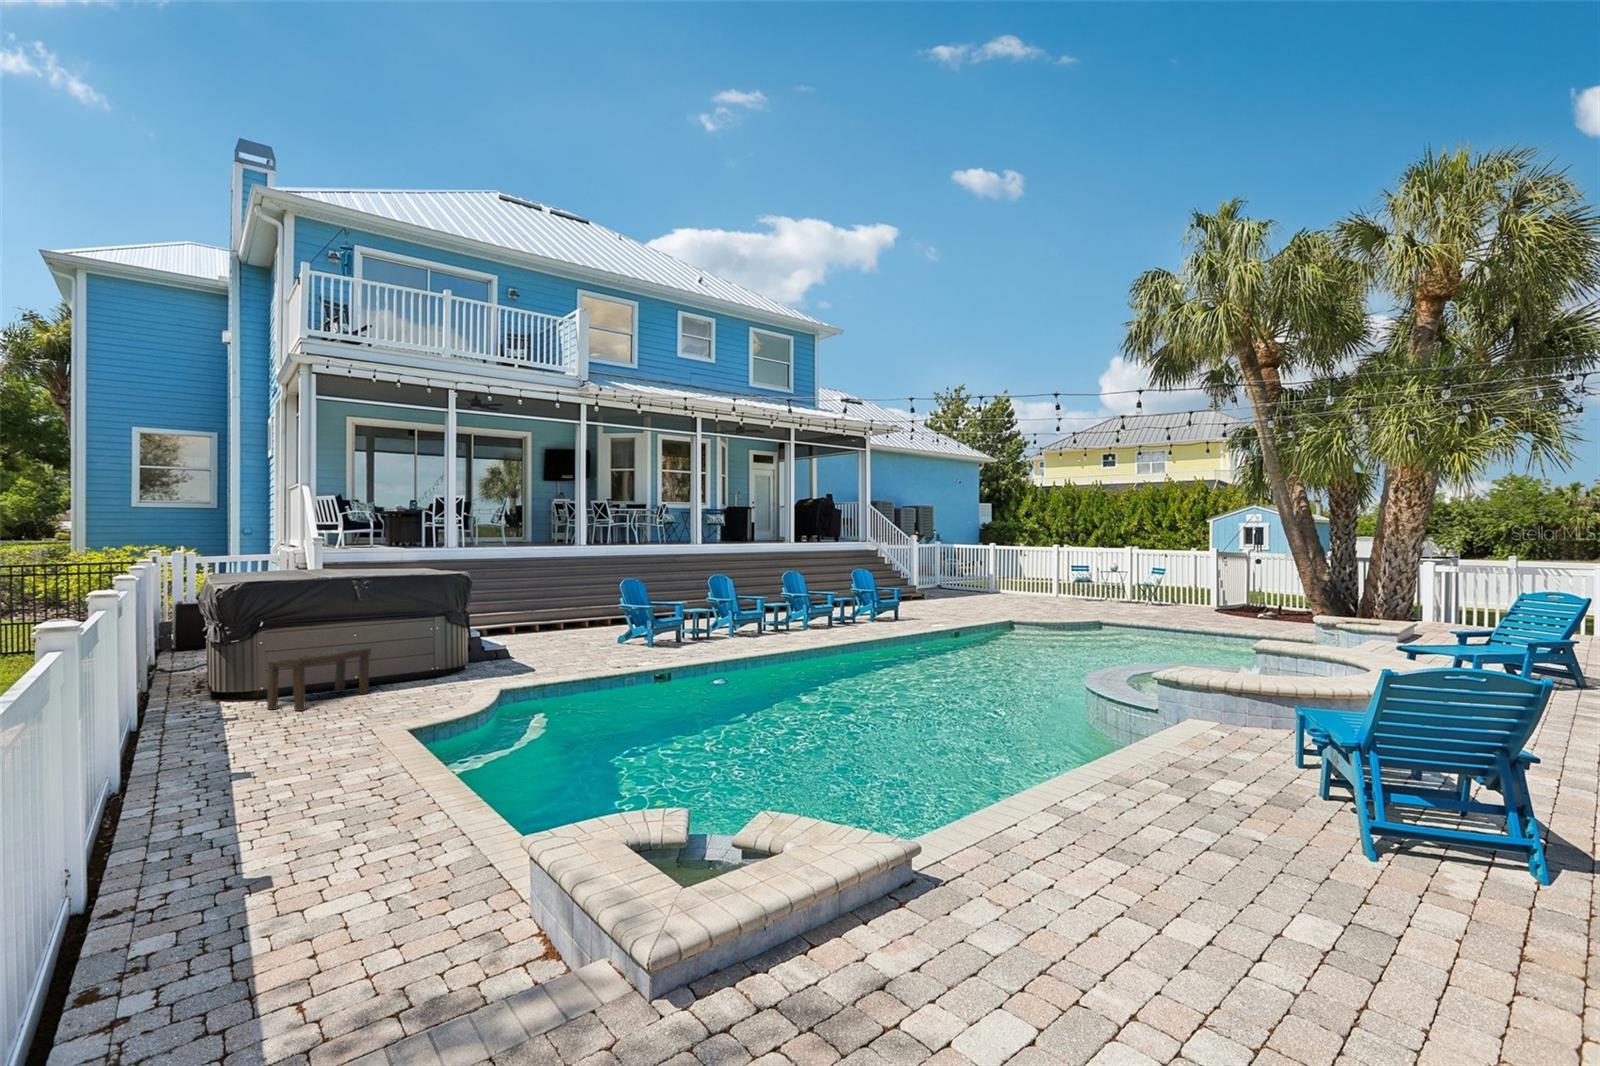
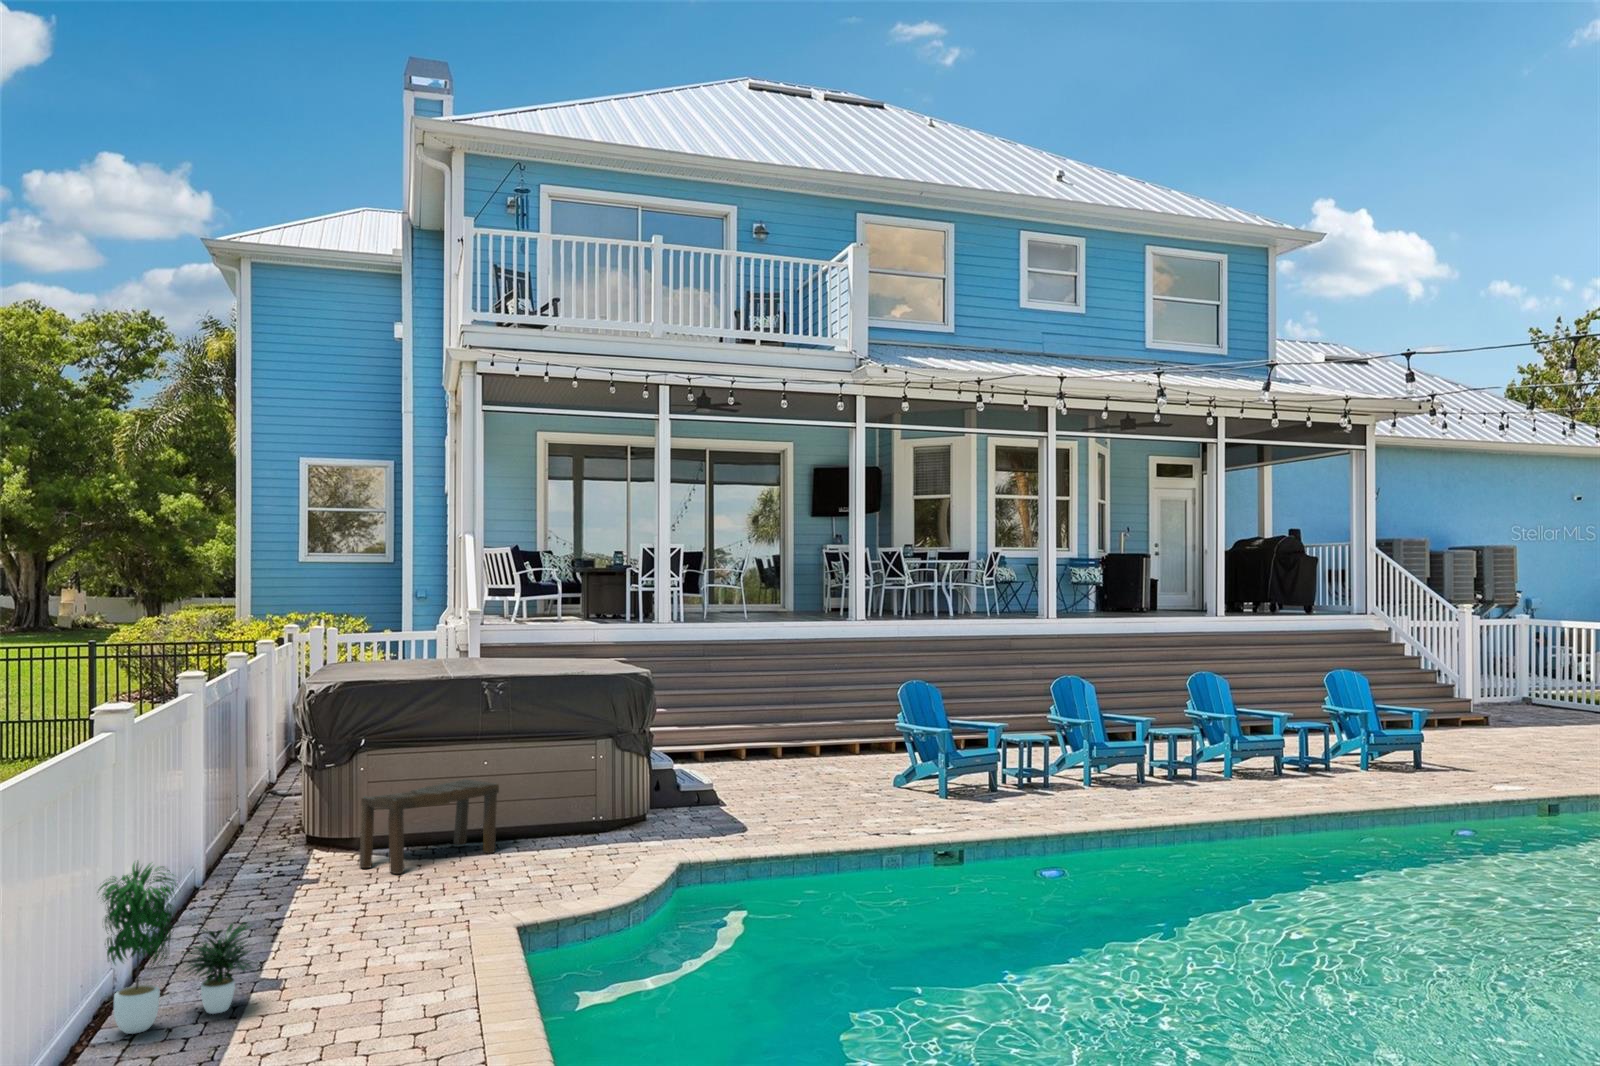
potted plant: none [110,697,240,818] -> present [99,862,253,1034]

